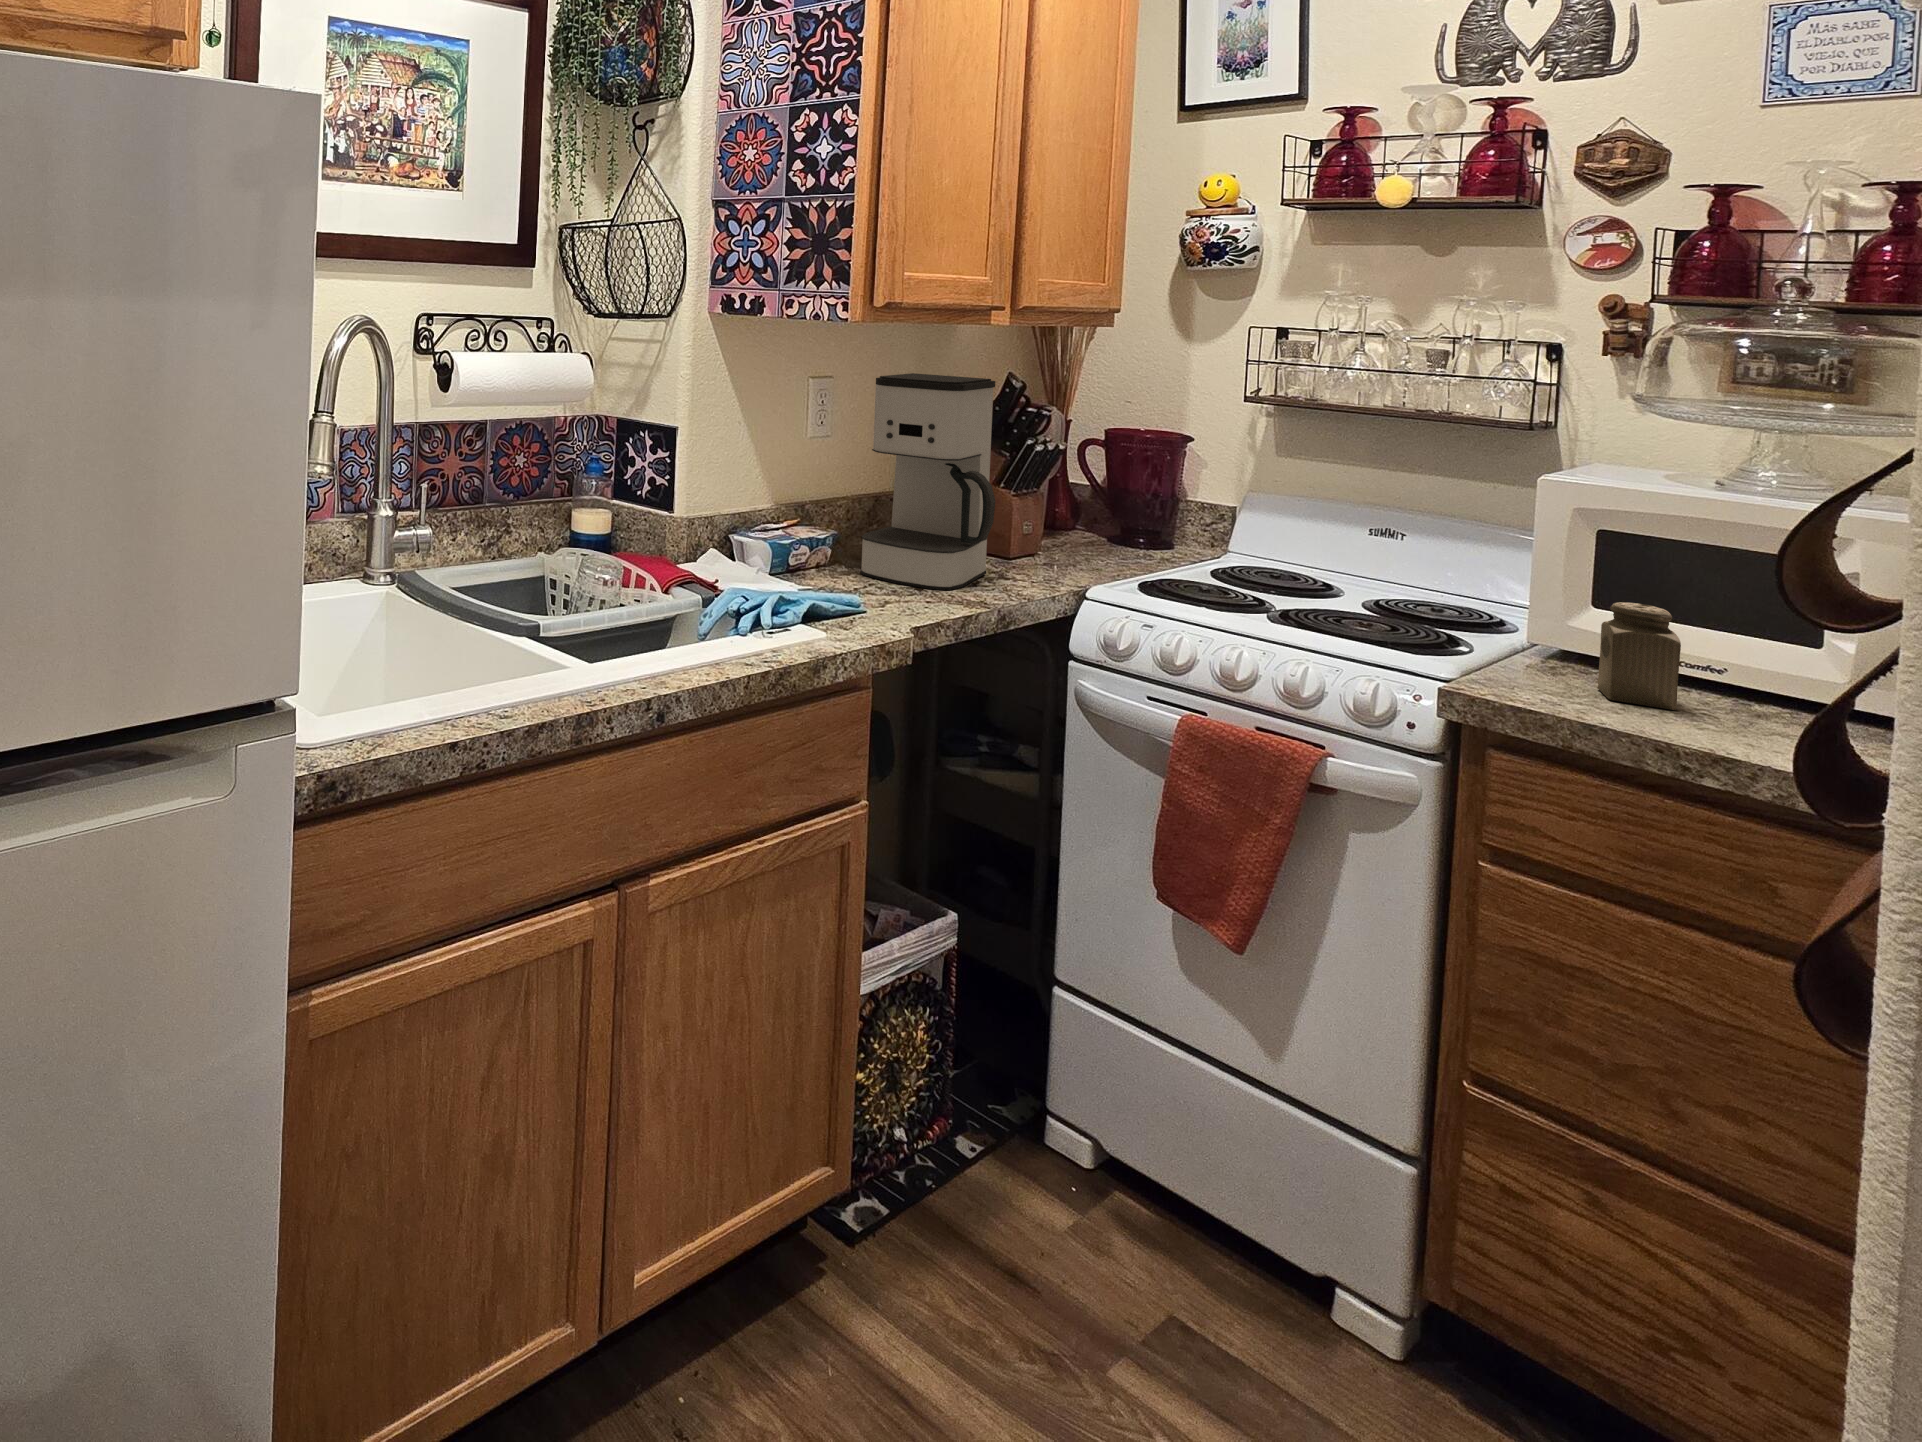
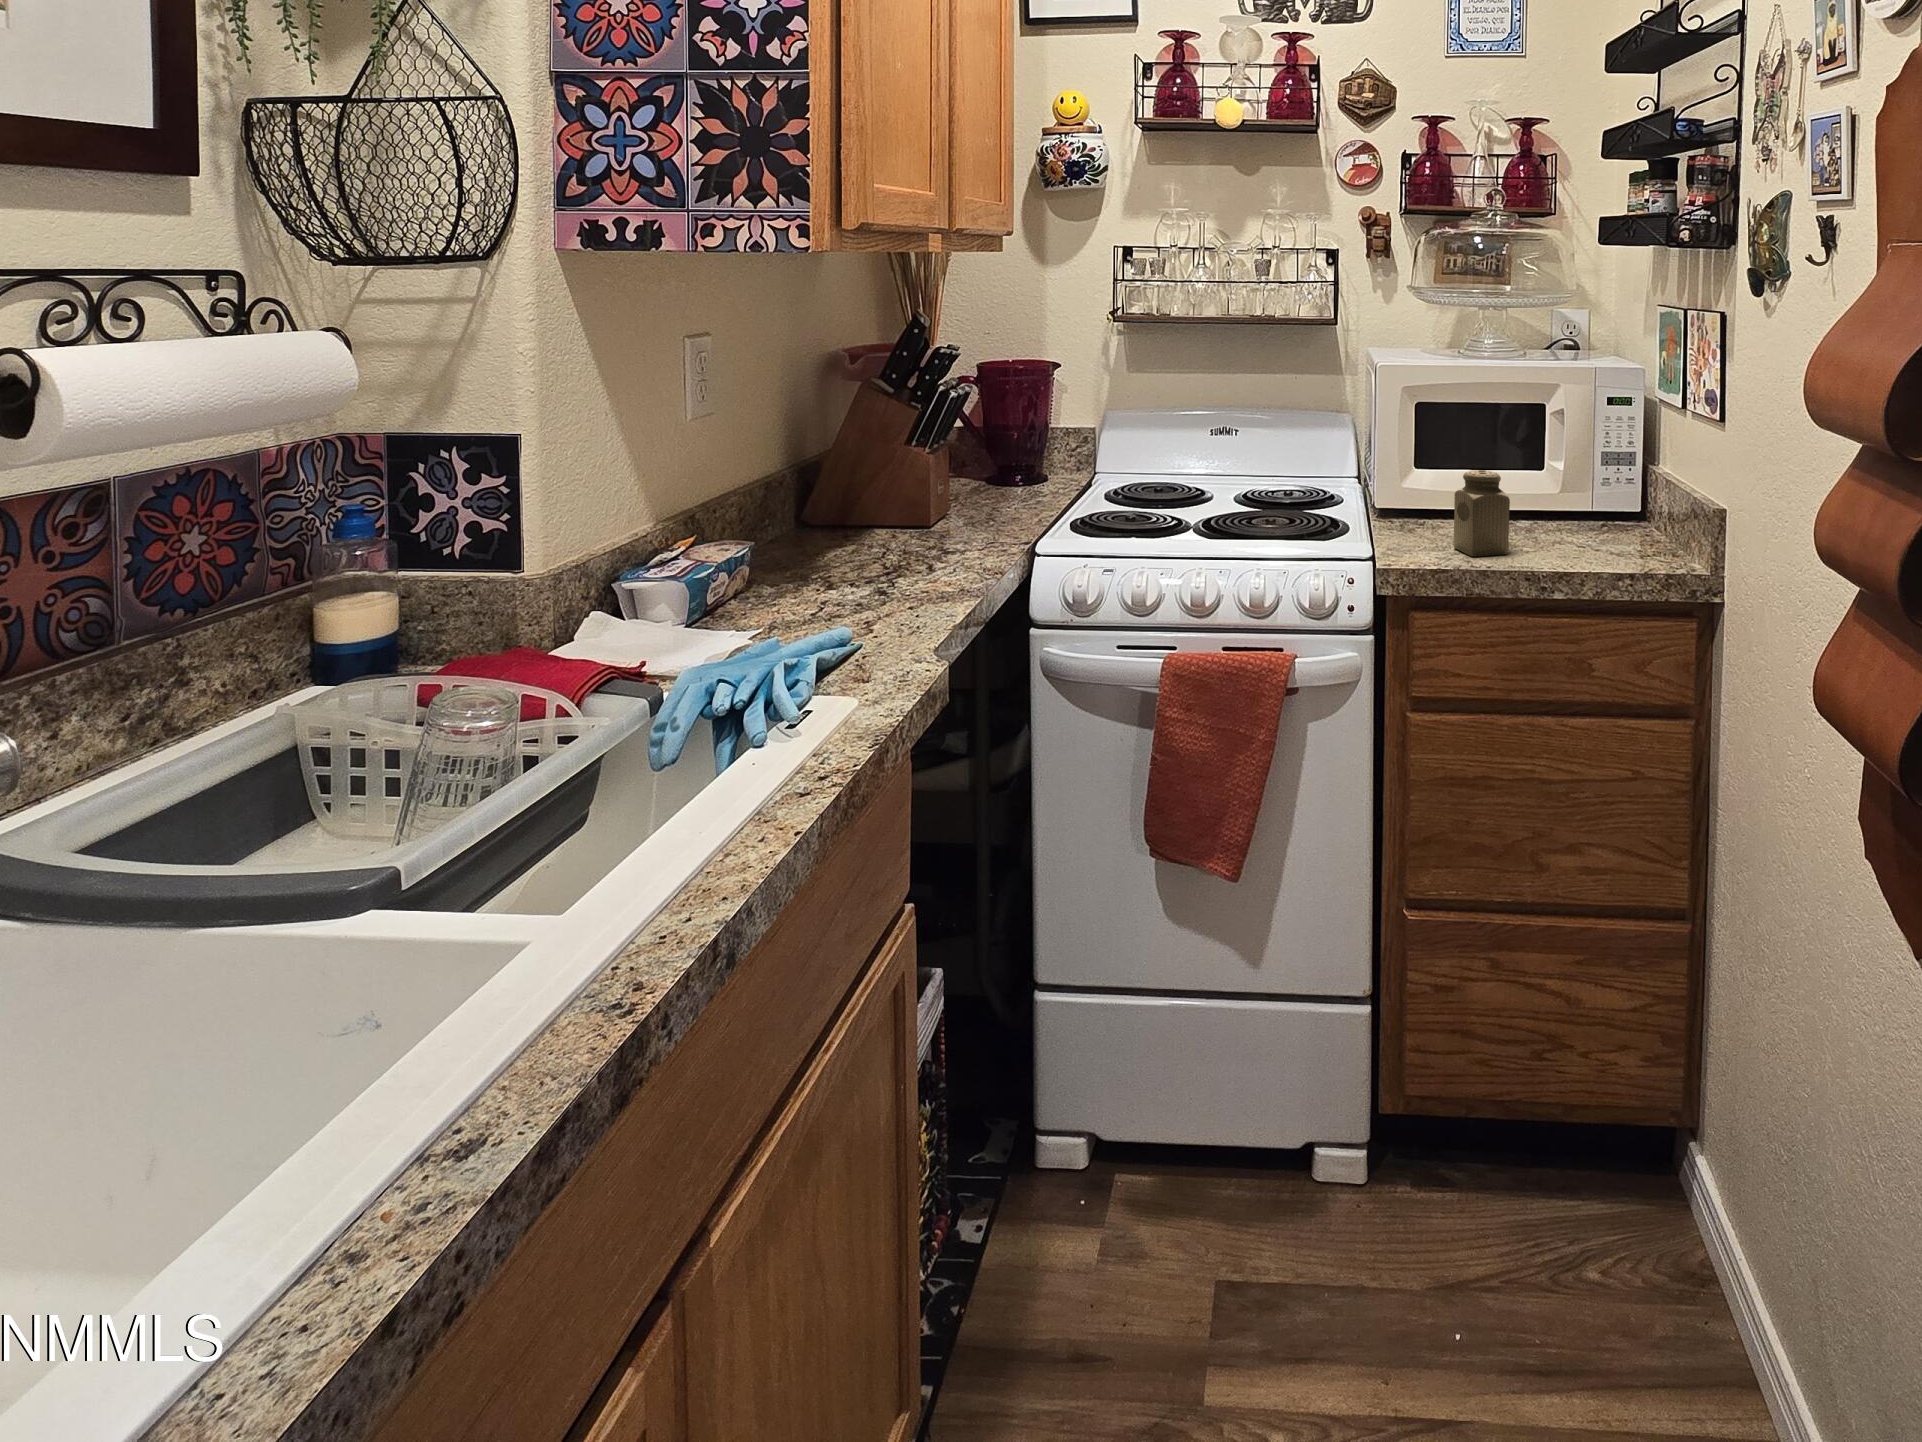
coffee maker: present [861,373,995,590] -> none [795,320,952,597]

